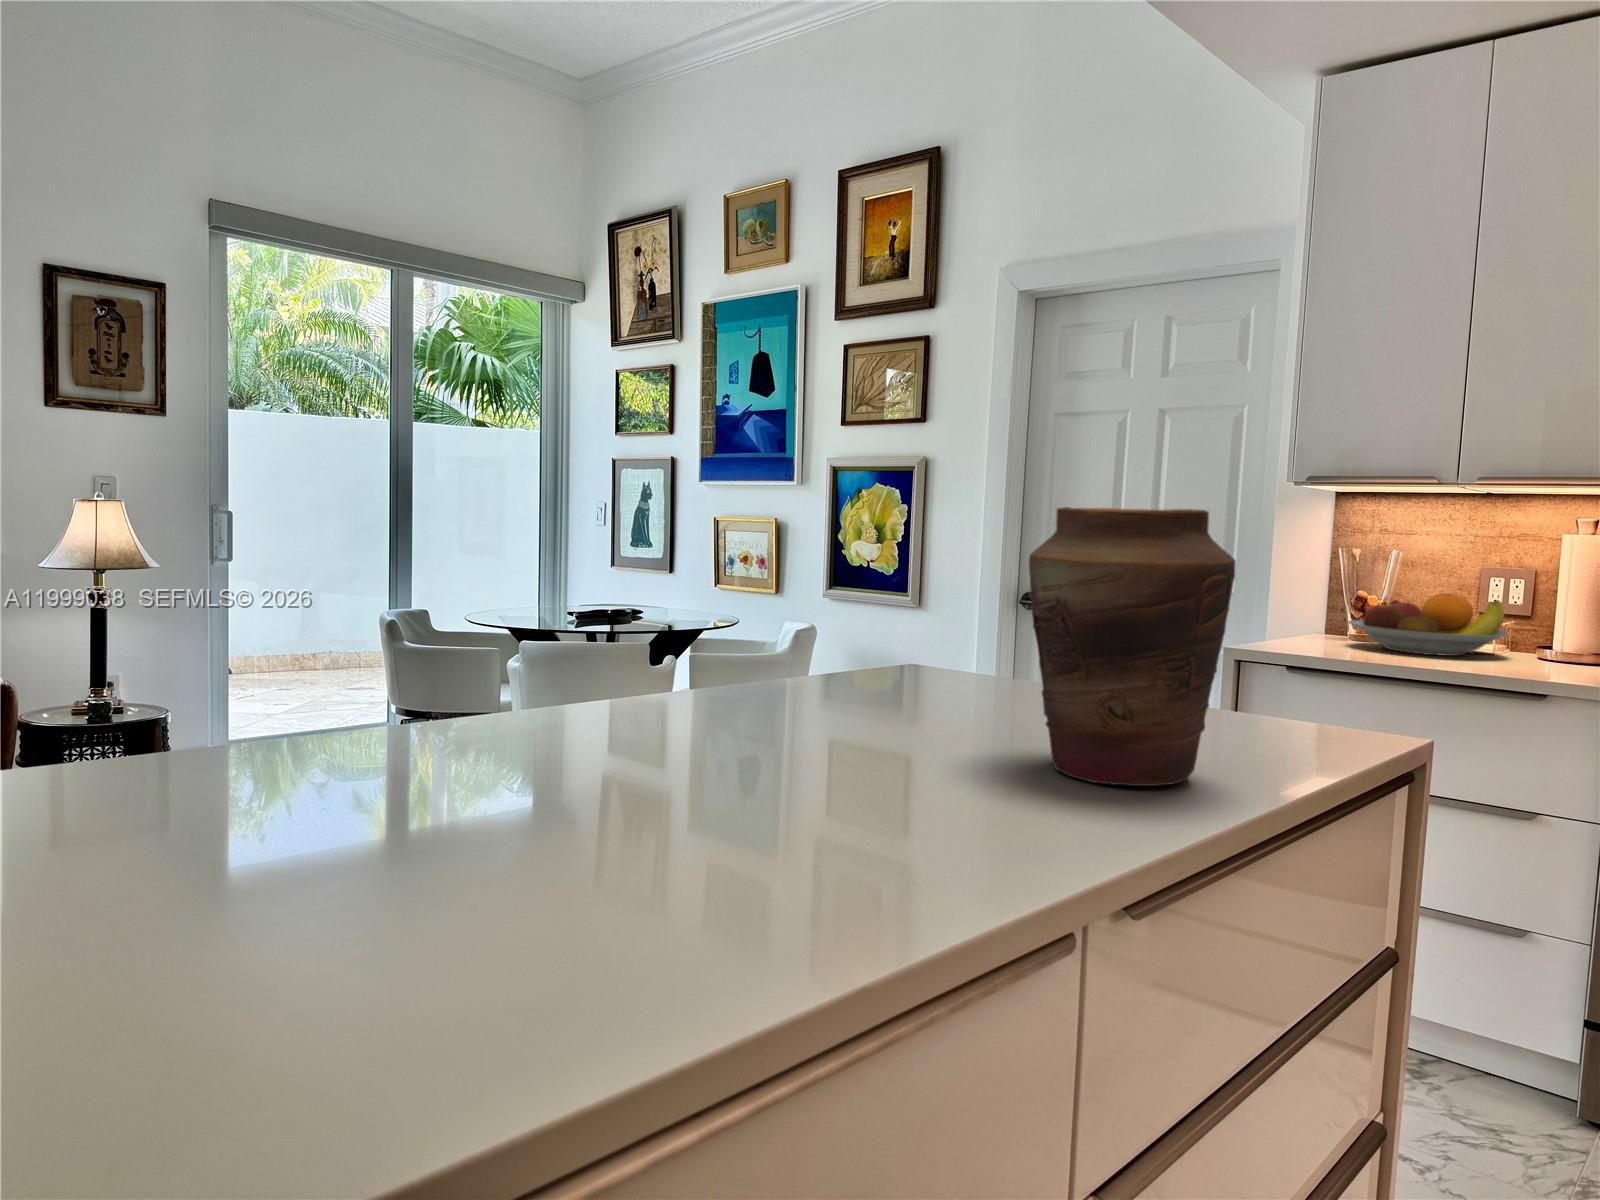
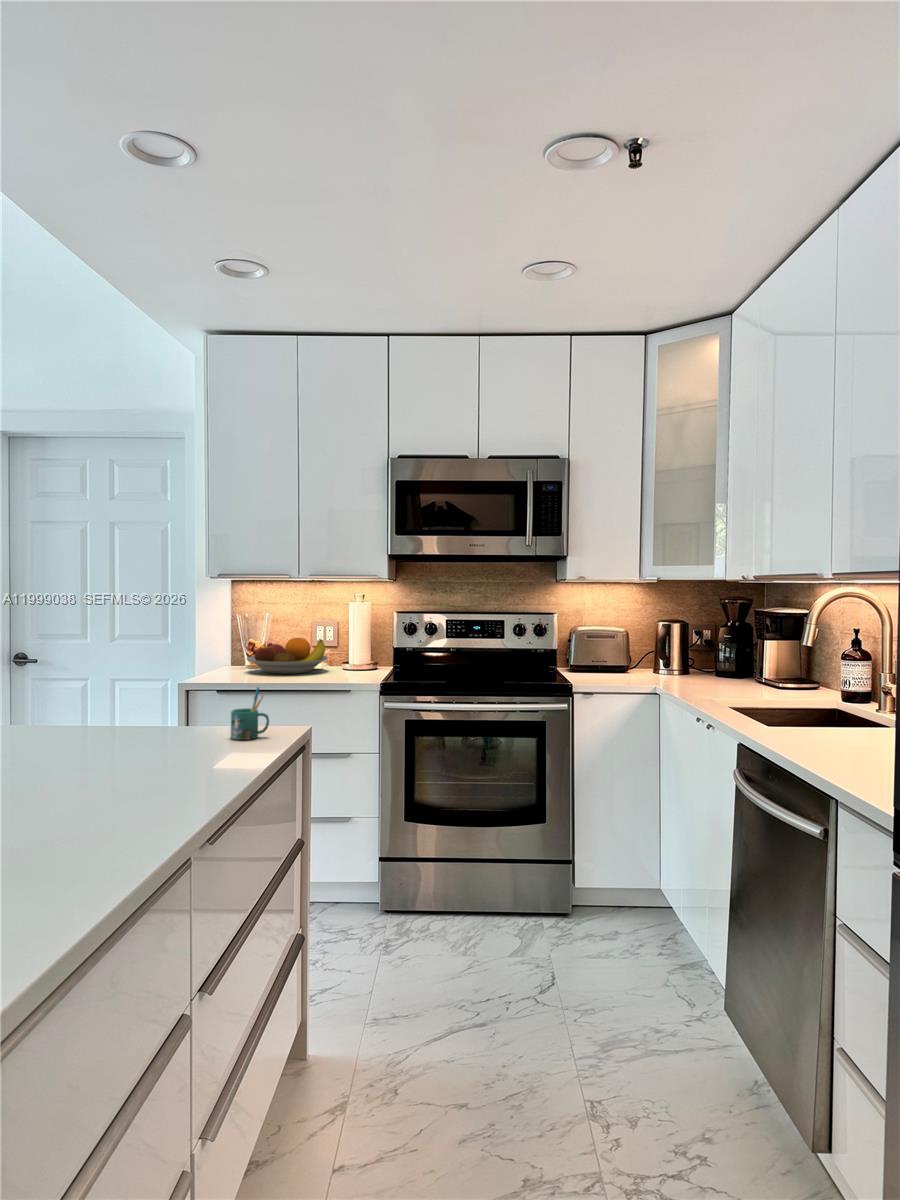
vase: present [1029,507,1236,786] -> none [99,620,223,788]
mug: none [1268,650,1343,741] -> present [231,687,269,740]

